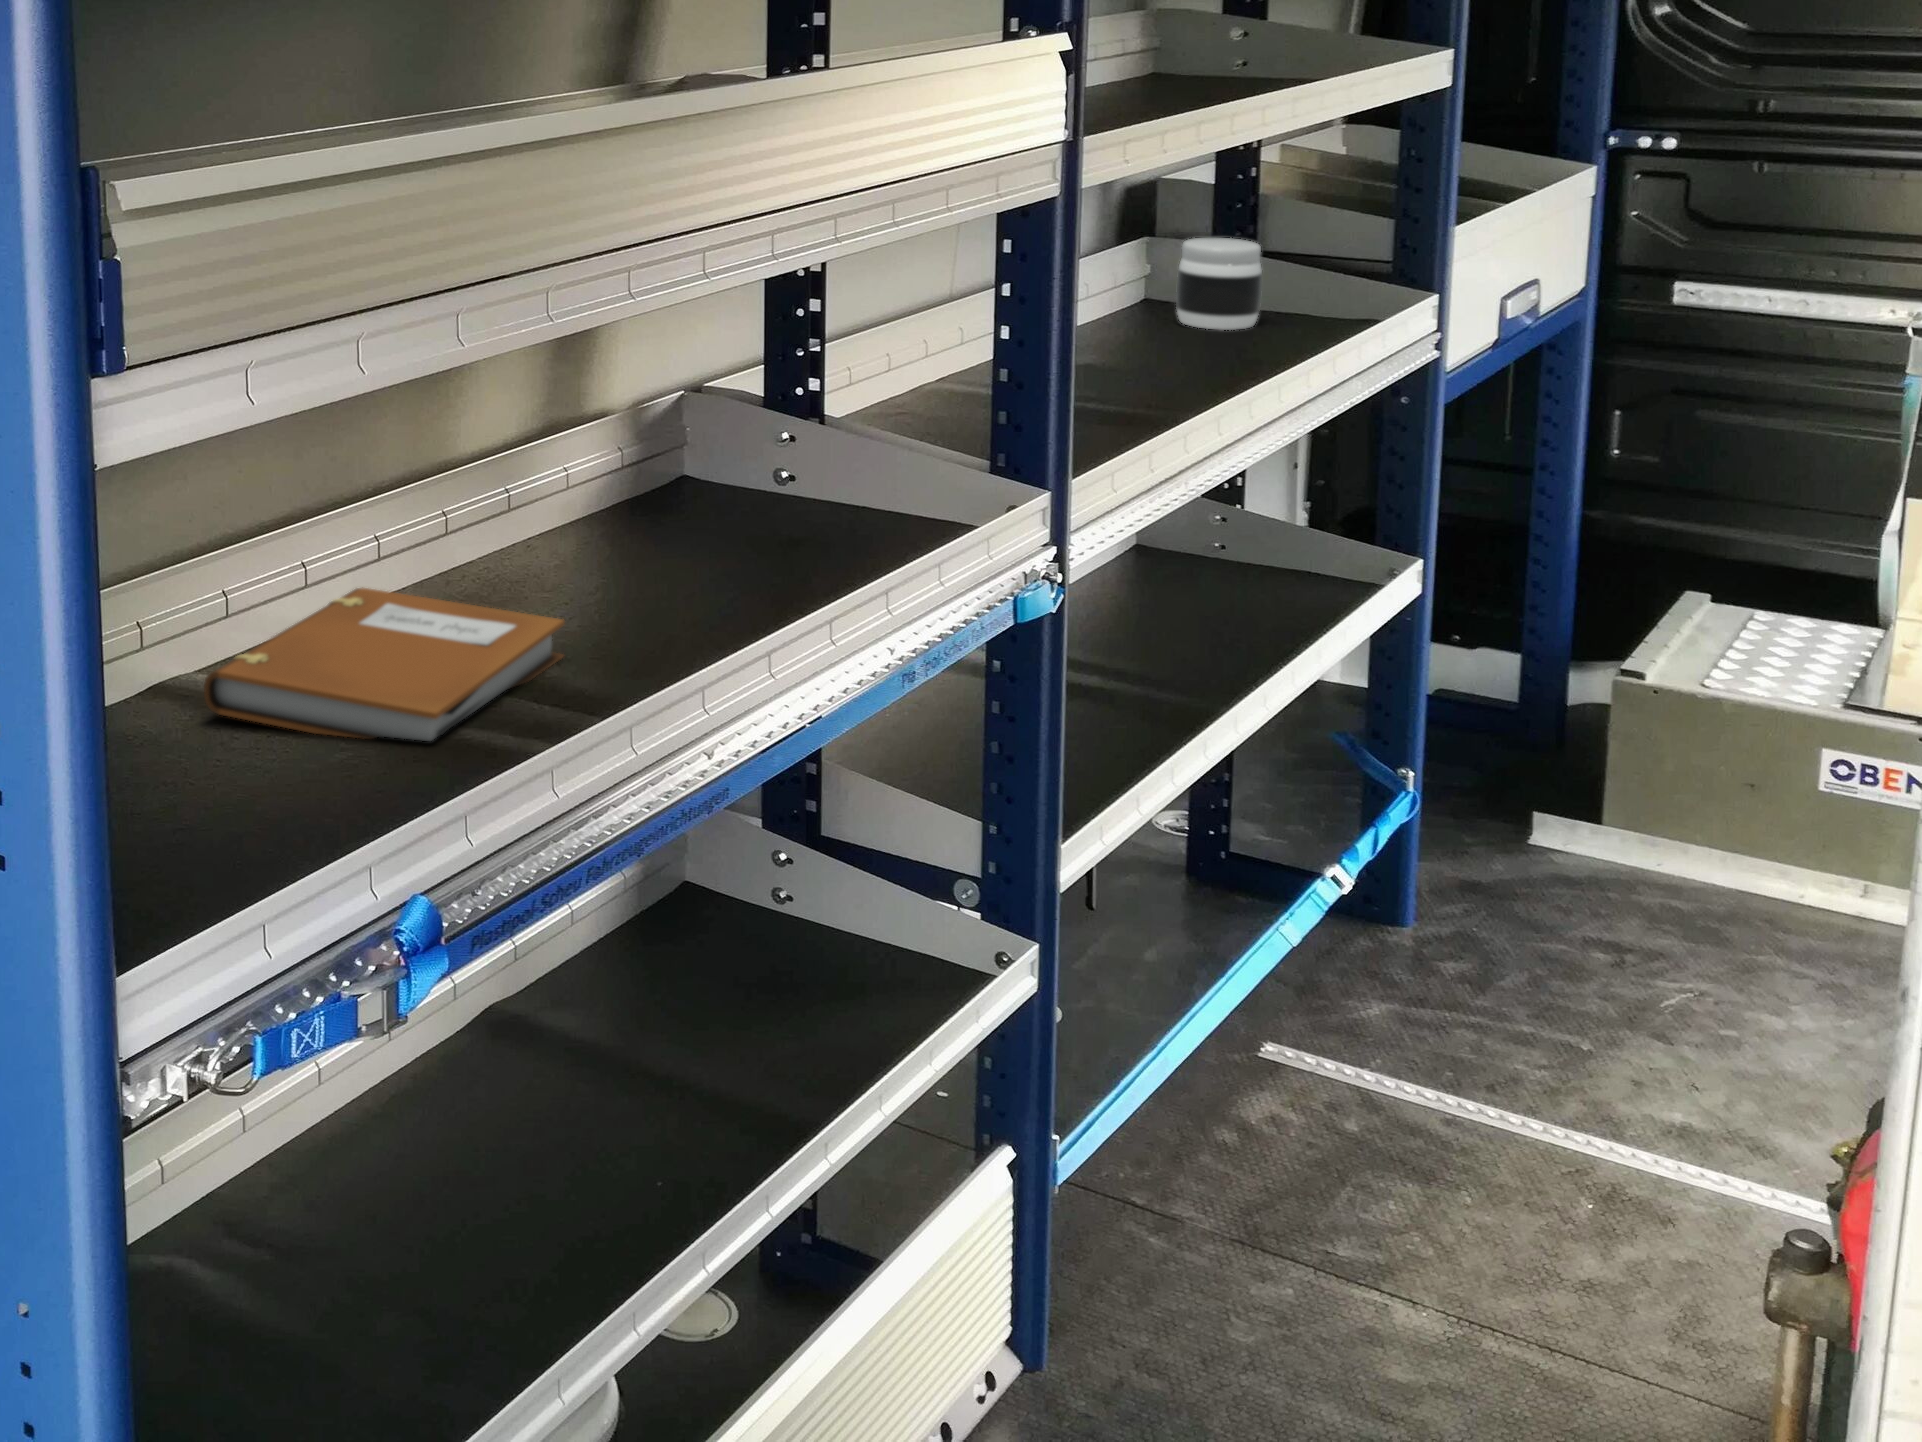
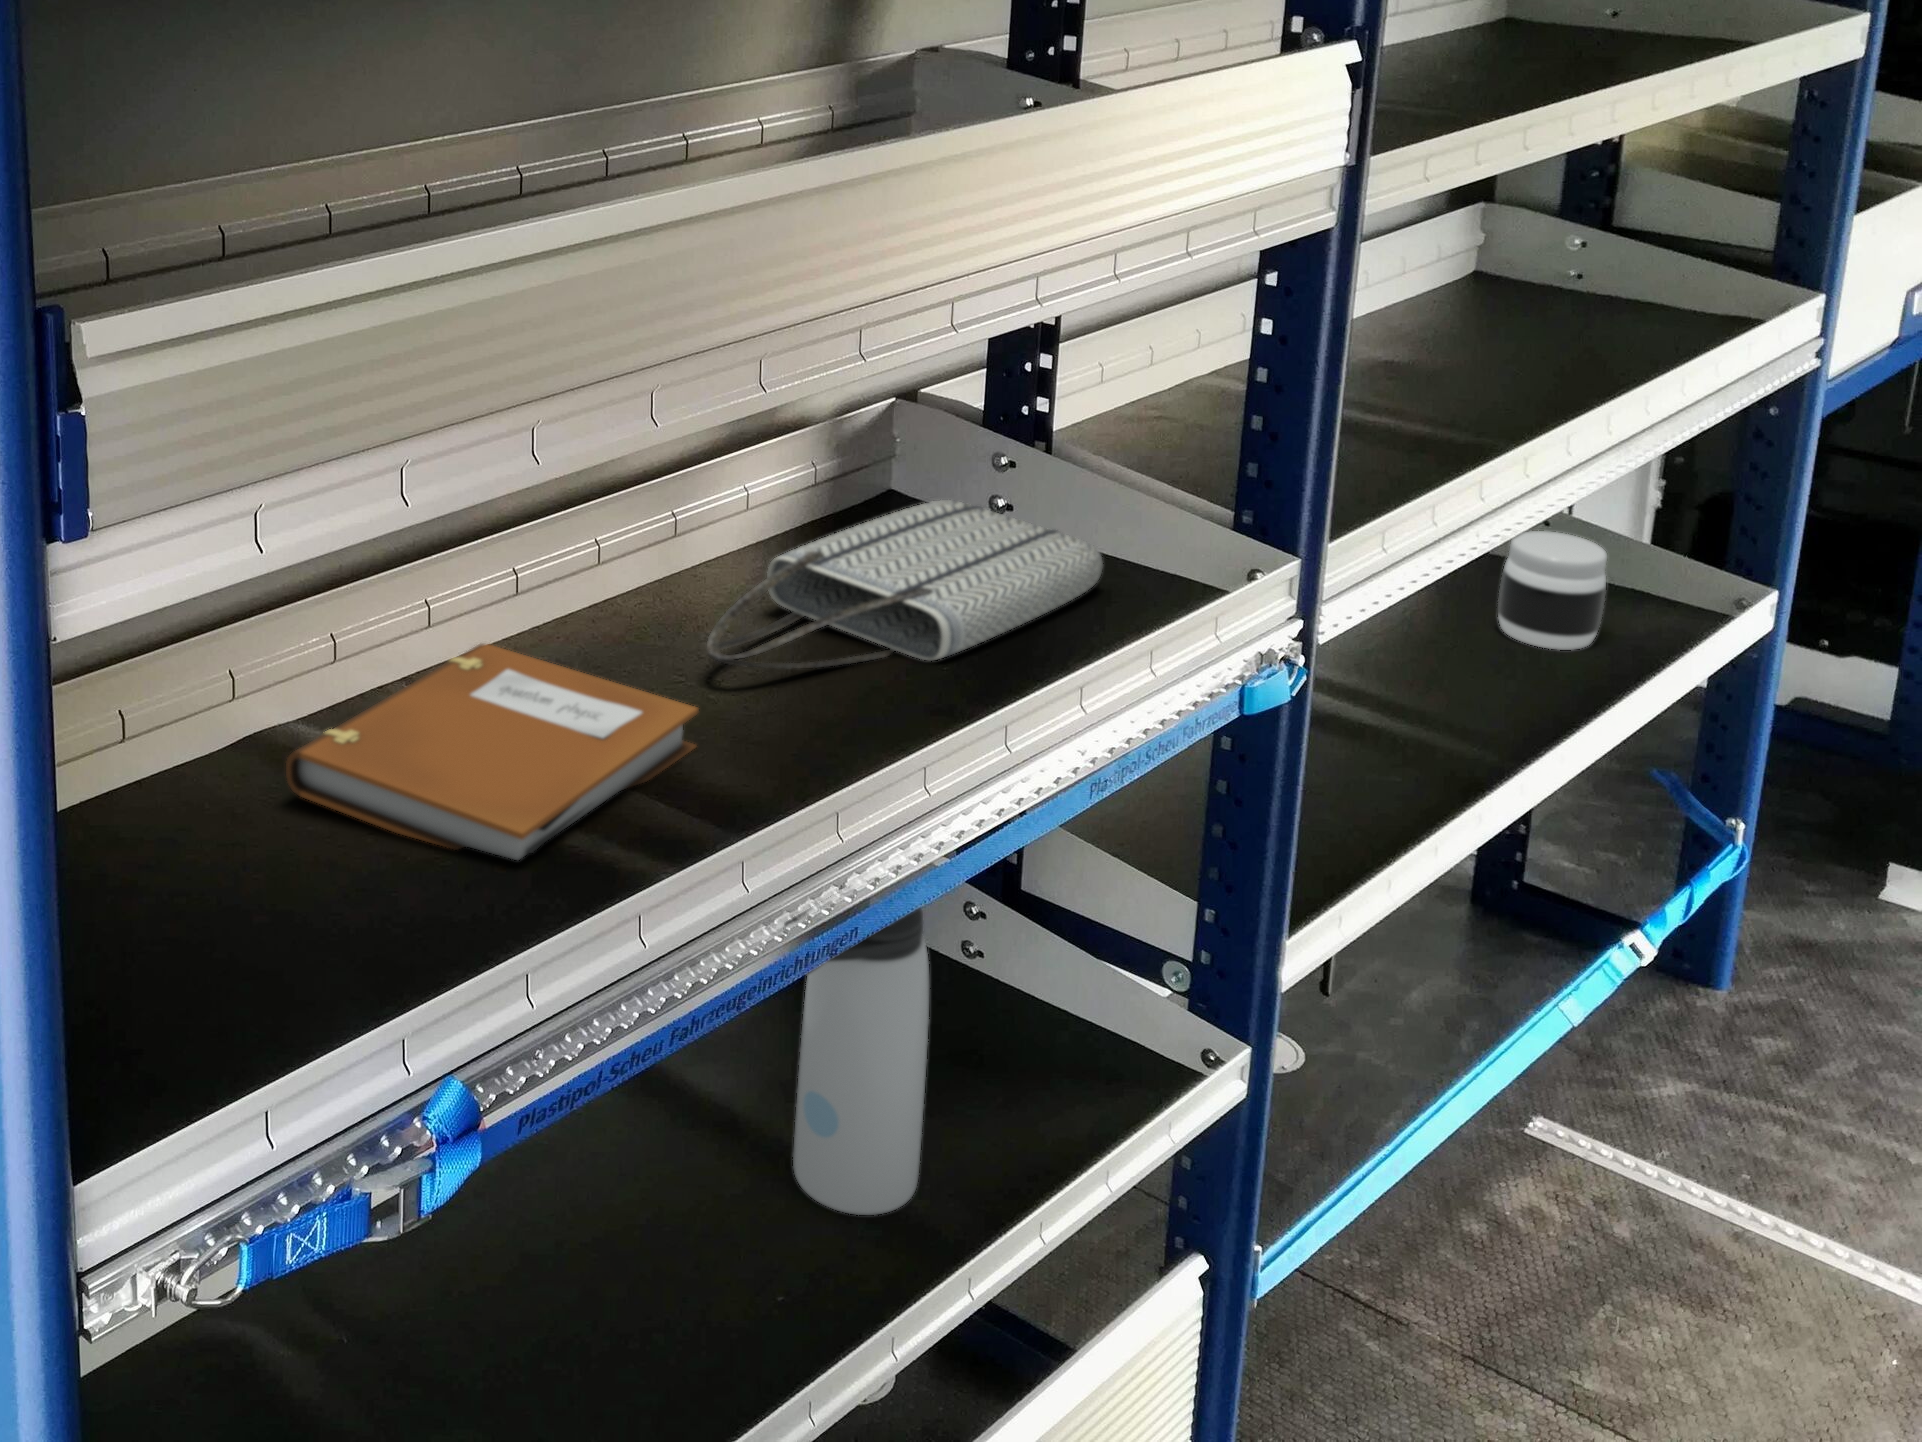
jar: present [1176,238,1262,330] -> present [1498,531,1607,650]
tote bag: none [557,465,885,596] -> present [707,500,1103,668]
thermos bottle: none [634,781,768,1100] -> present [783,896,929,1215]

